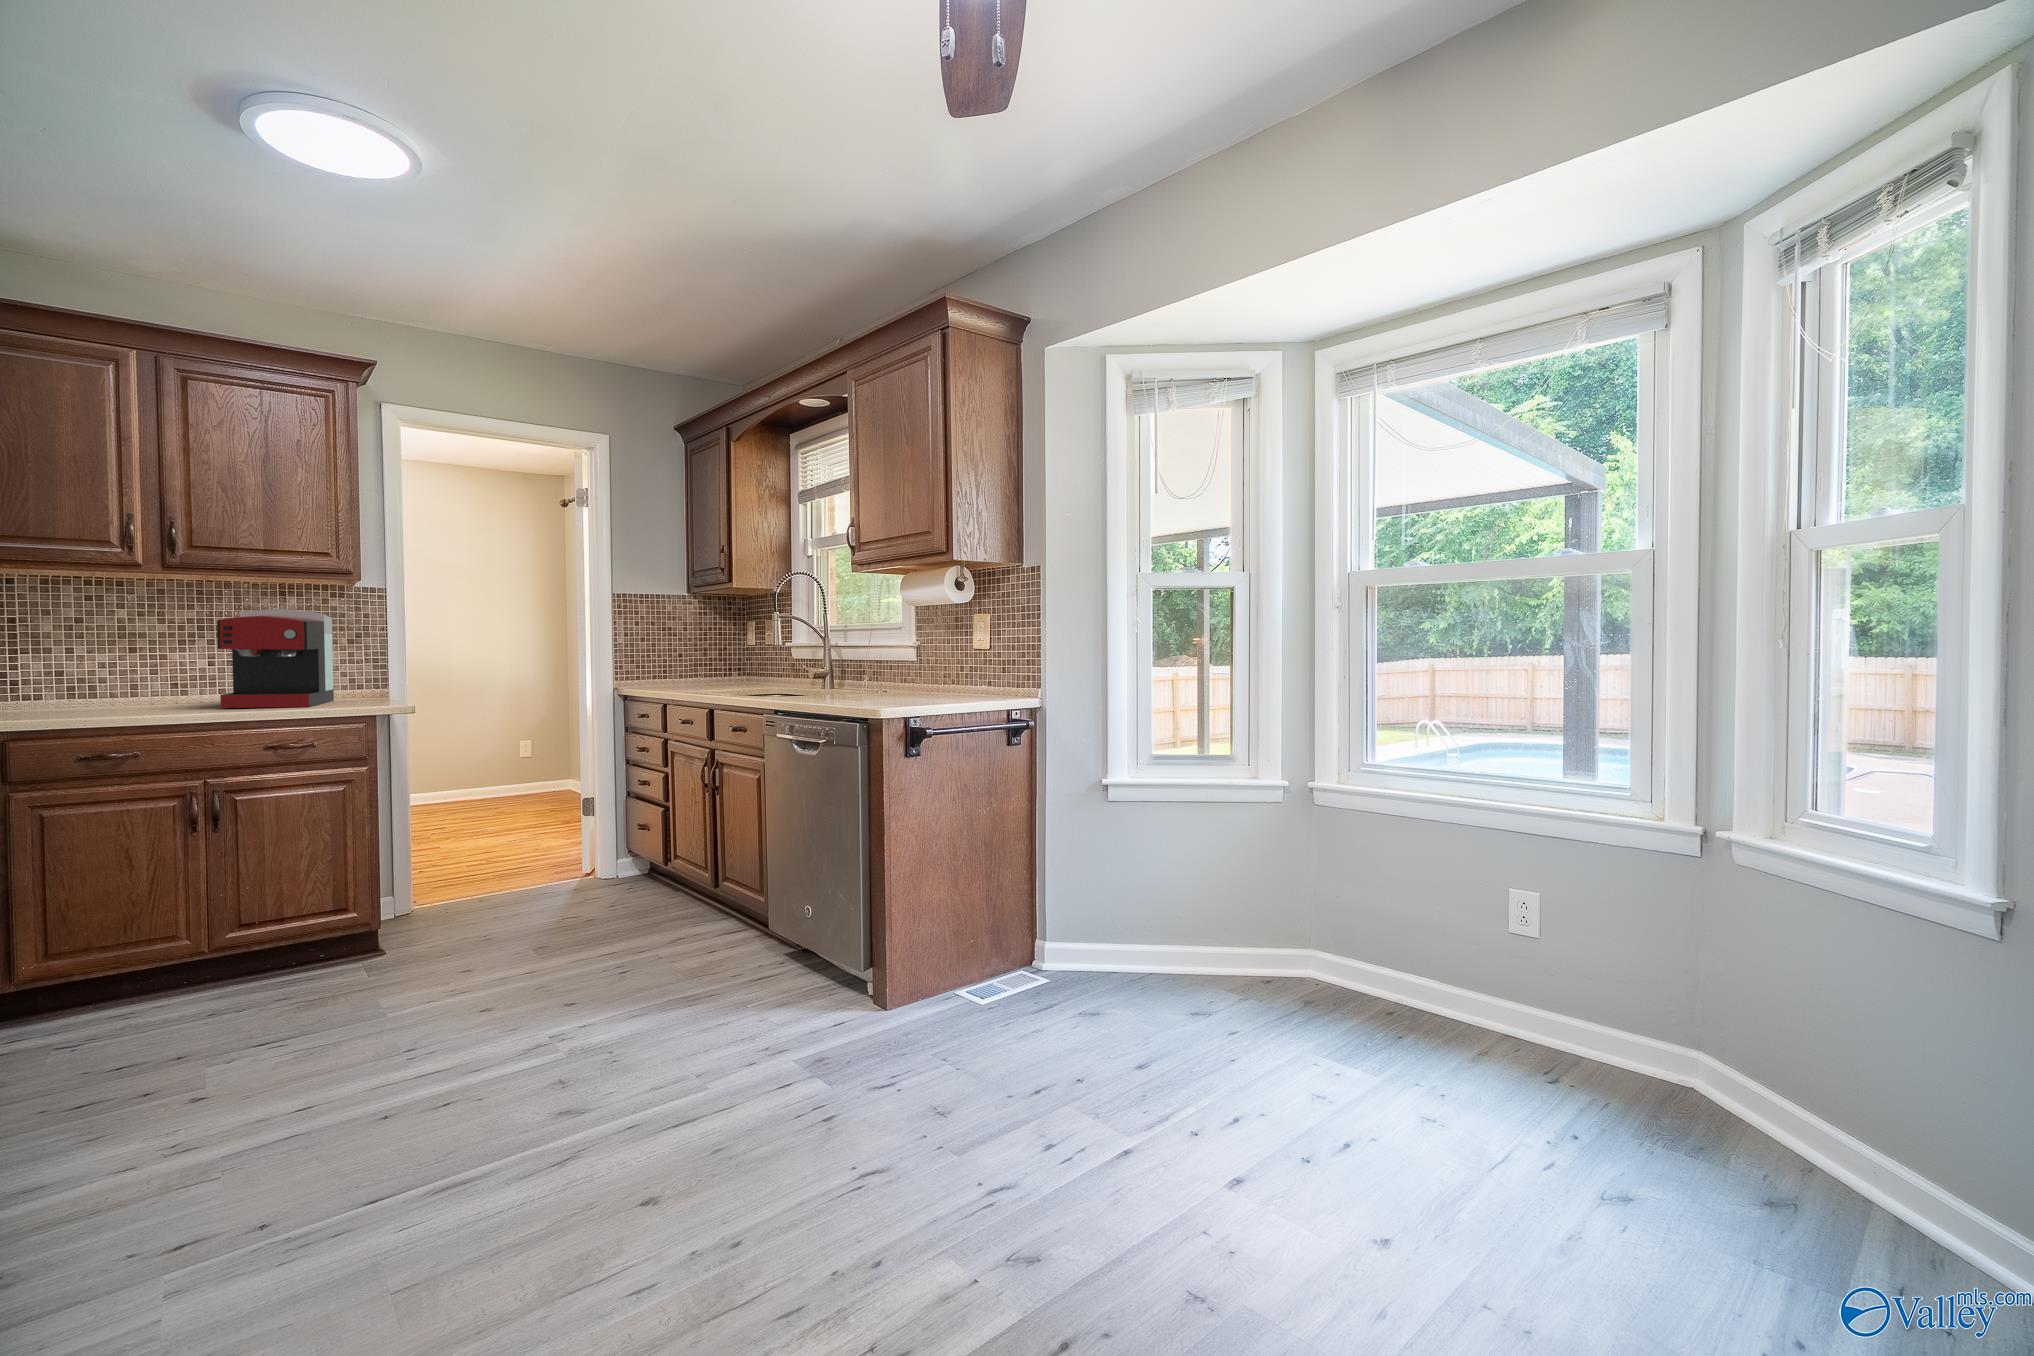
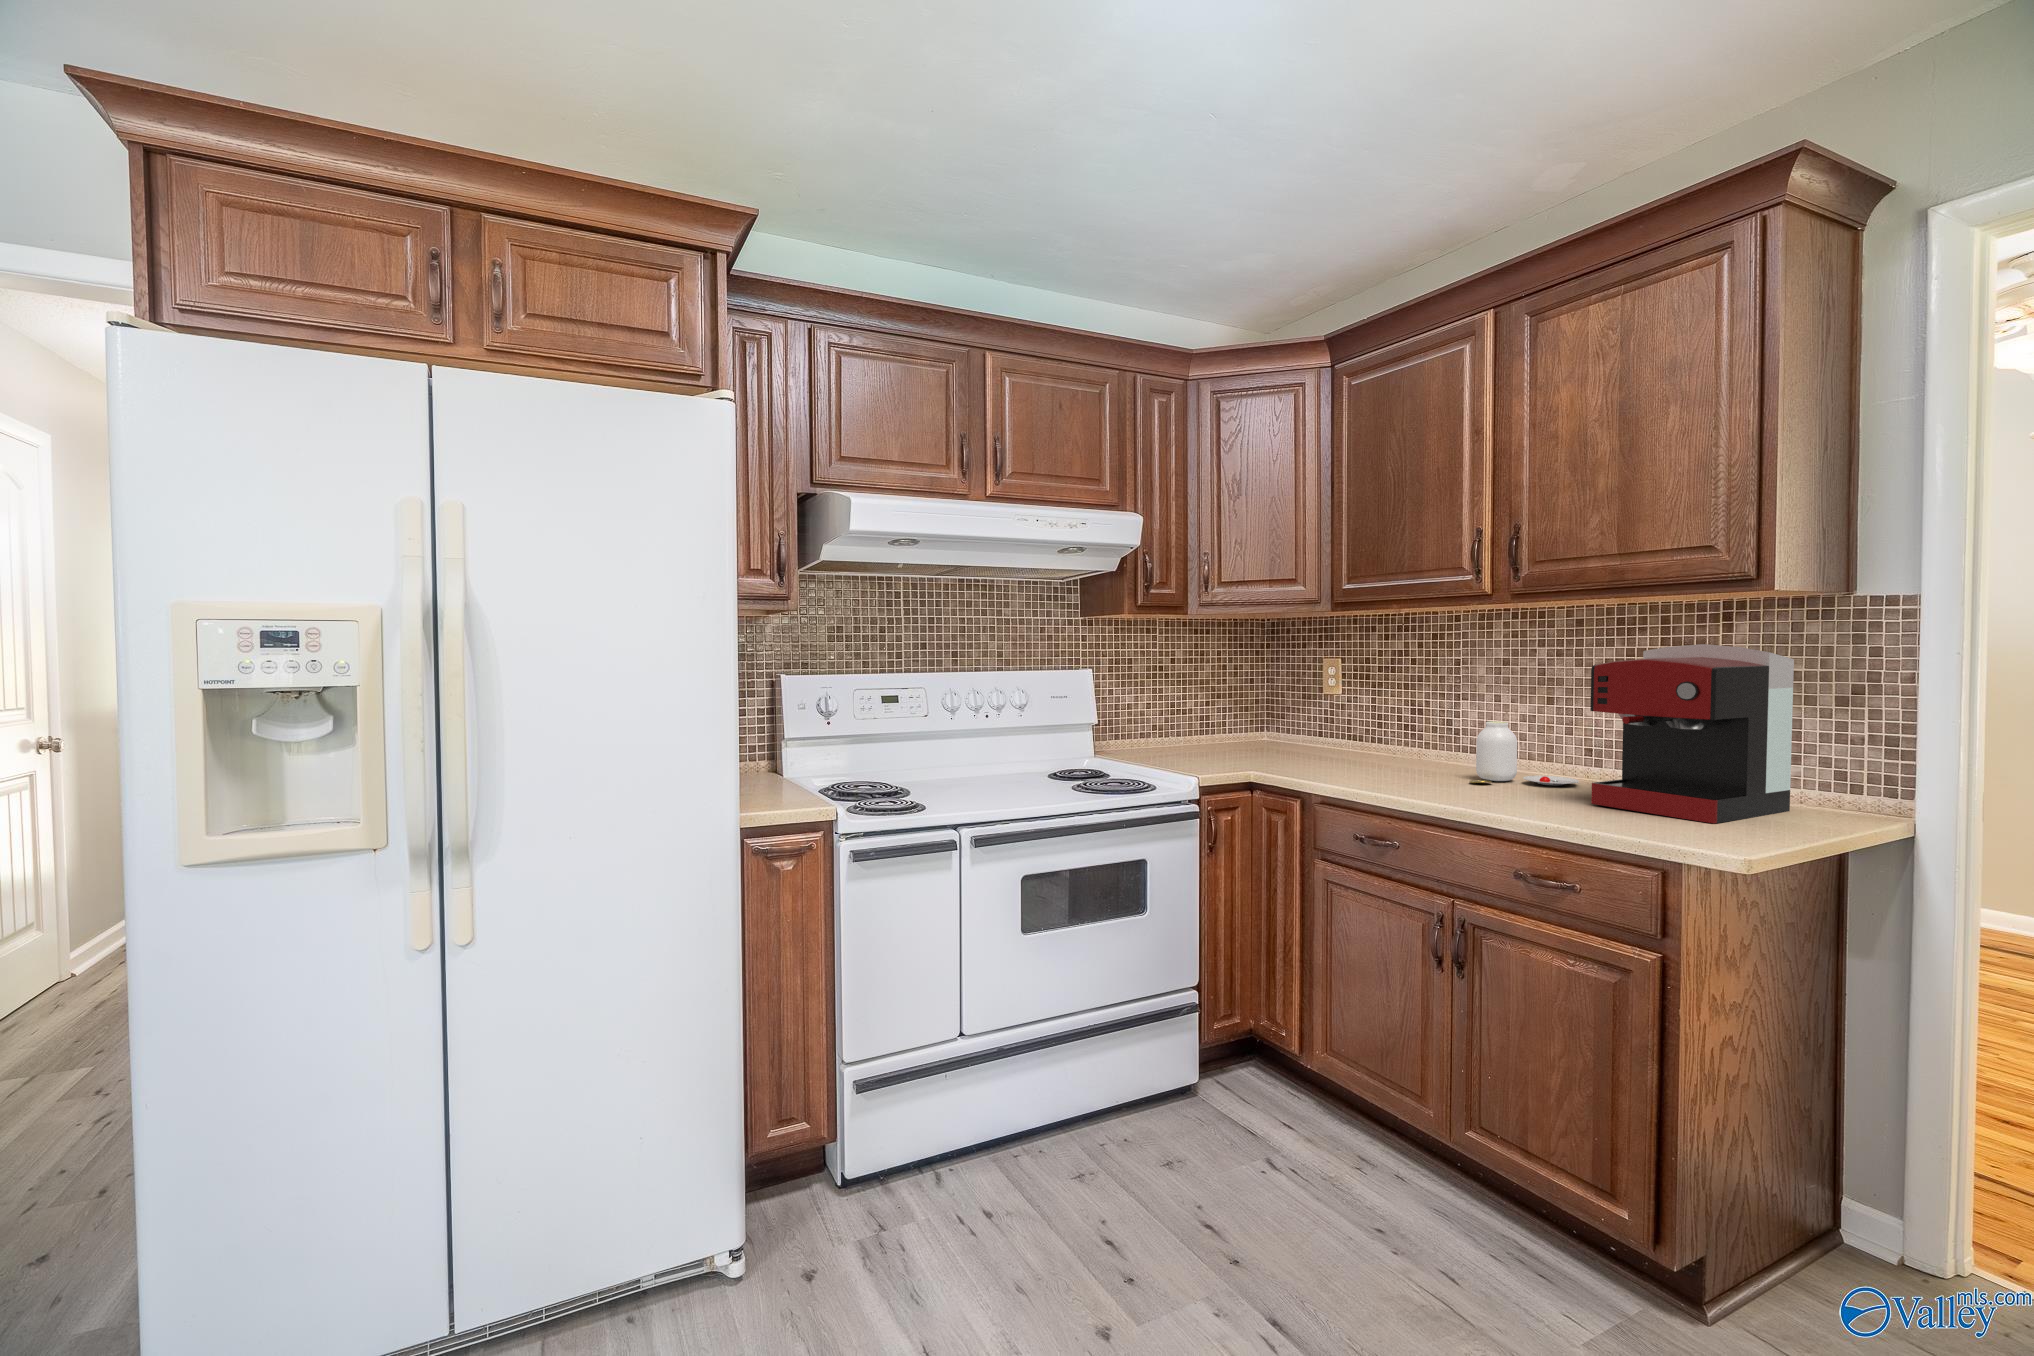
jar: none [89,664,189,710] -> present [1469,721,1579,786]

